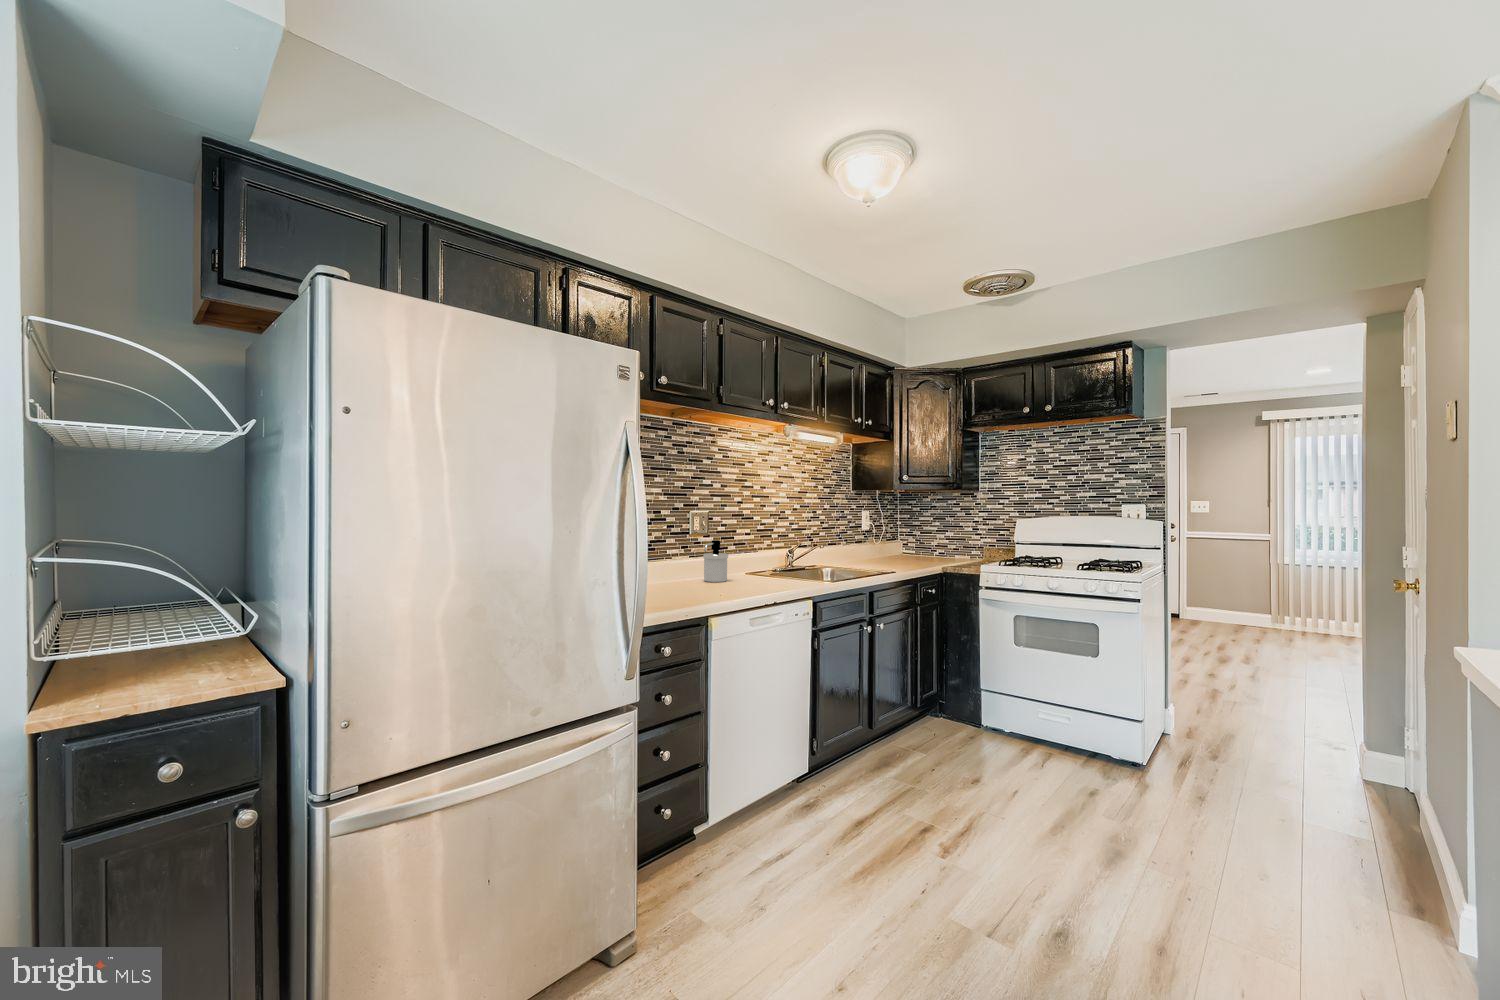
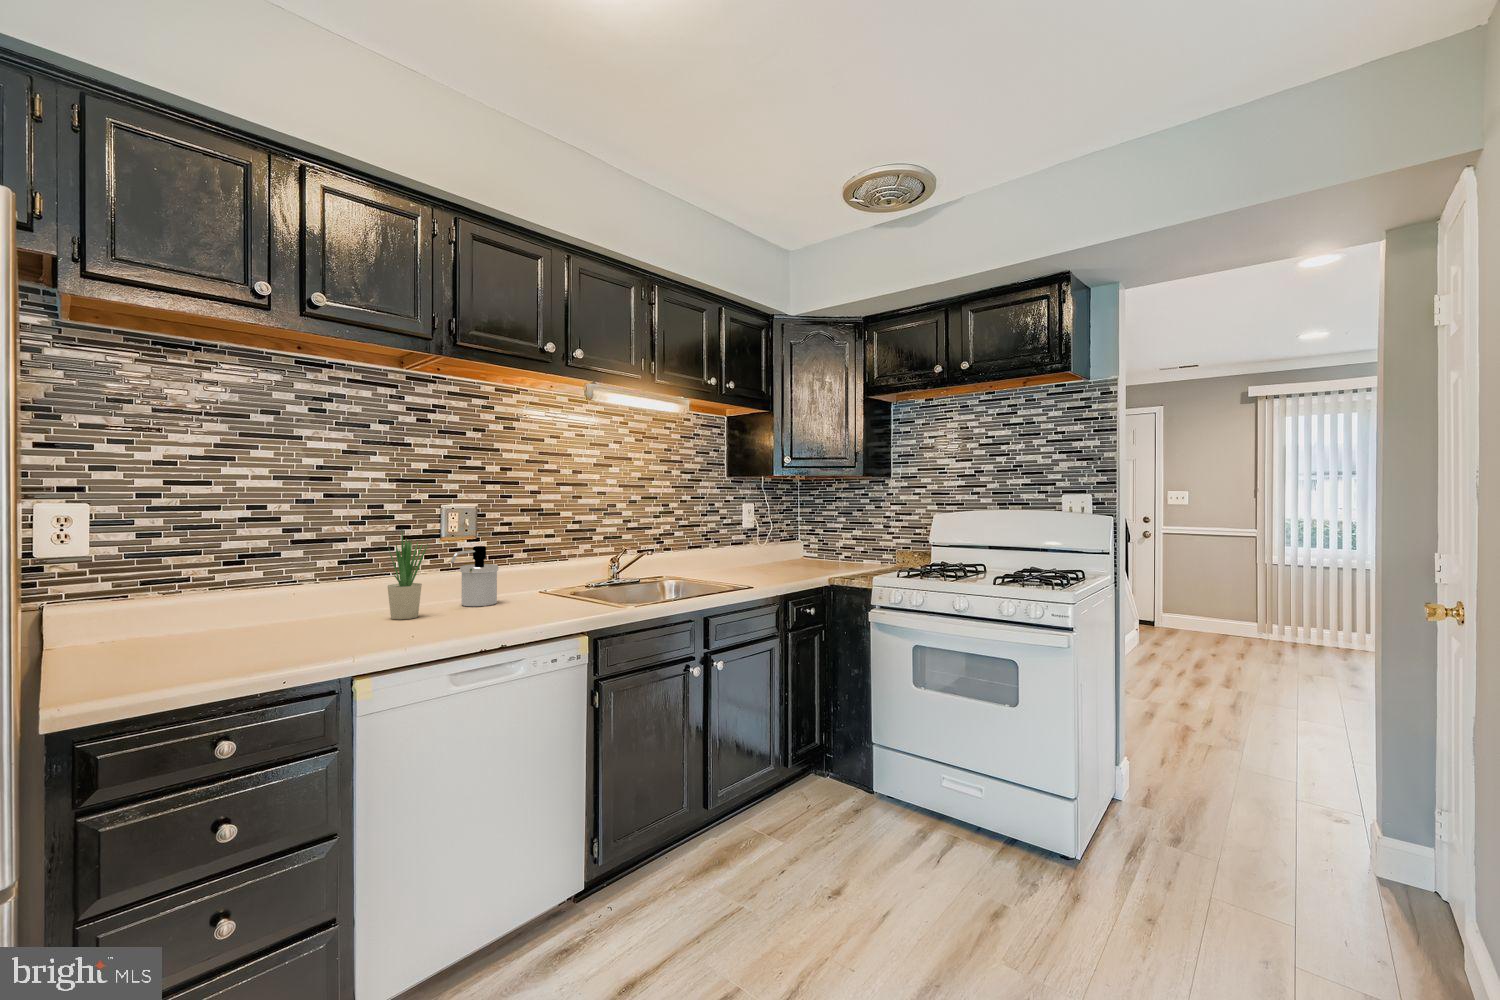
potted plant: none [672,526,698,589] -> present [388,530,427,619]

